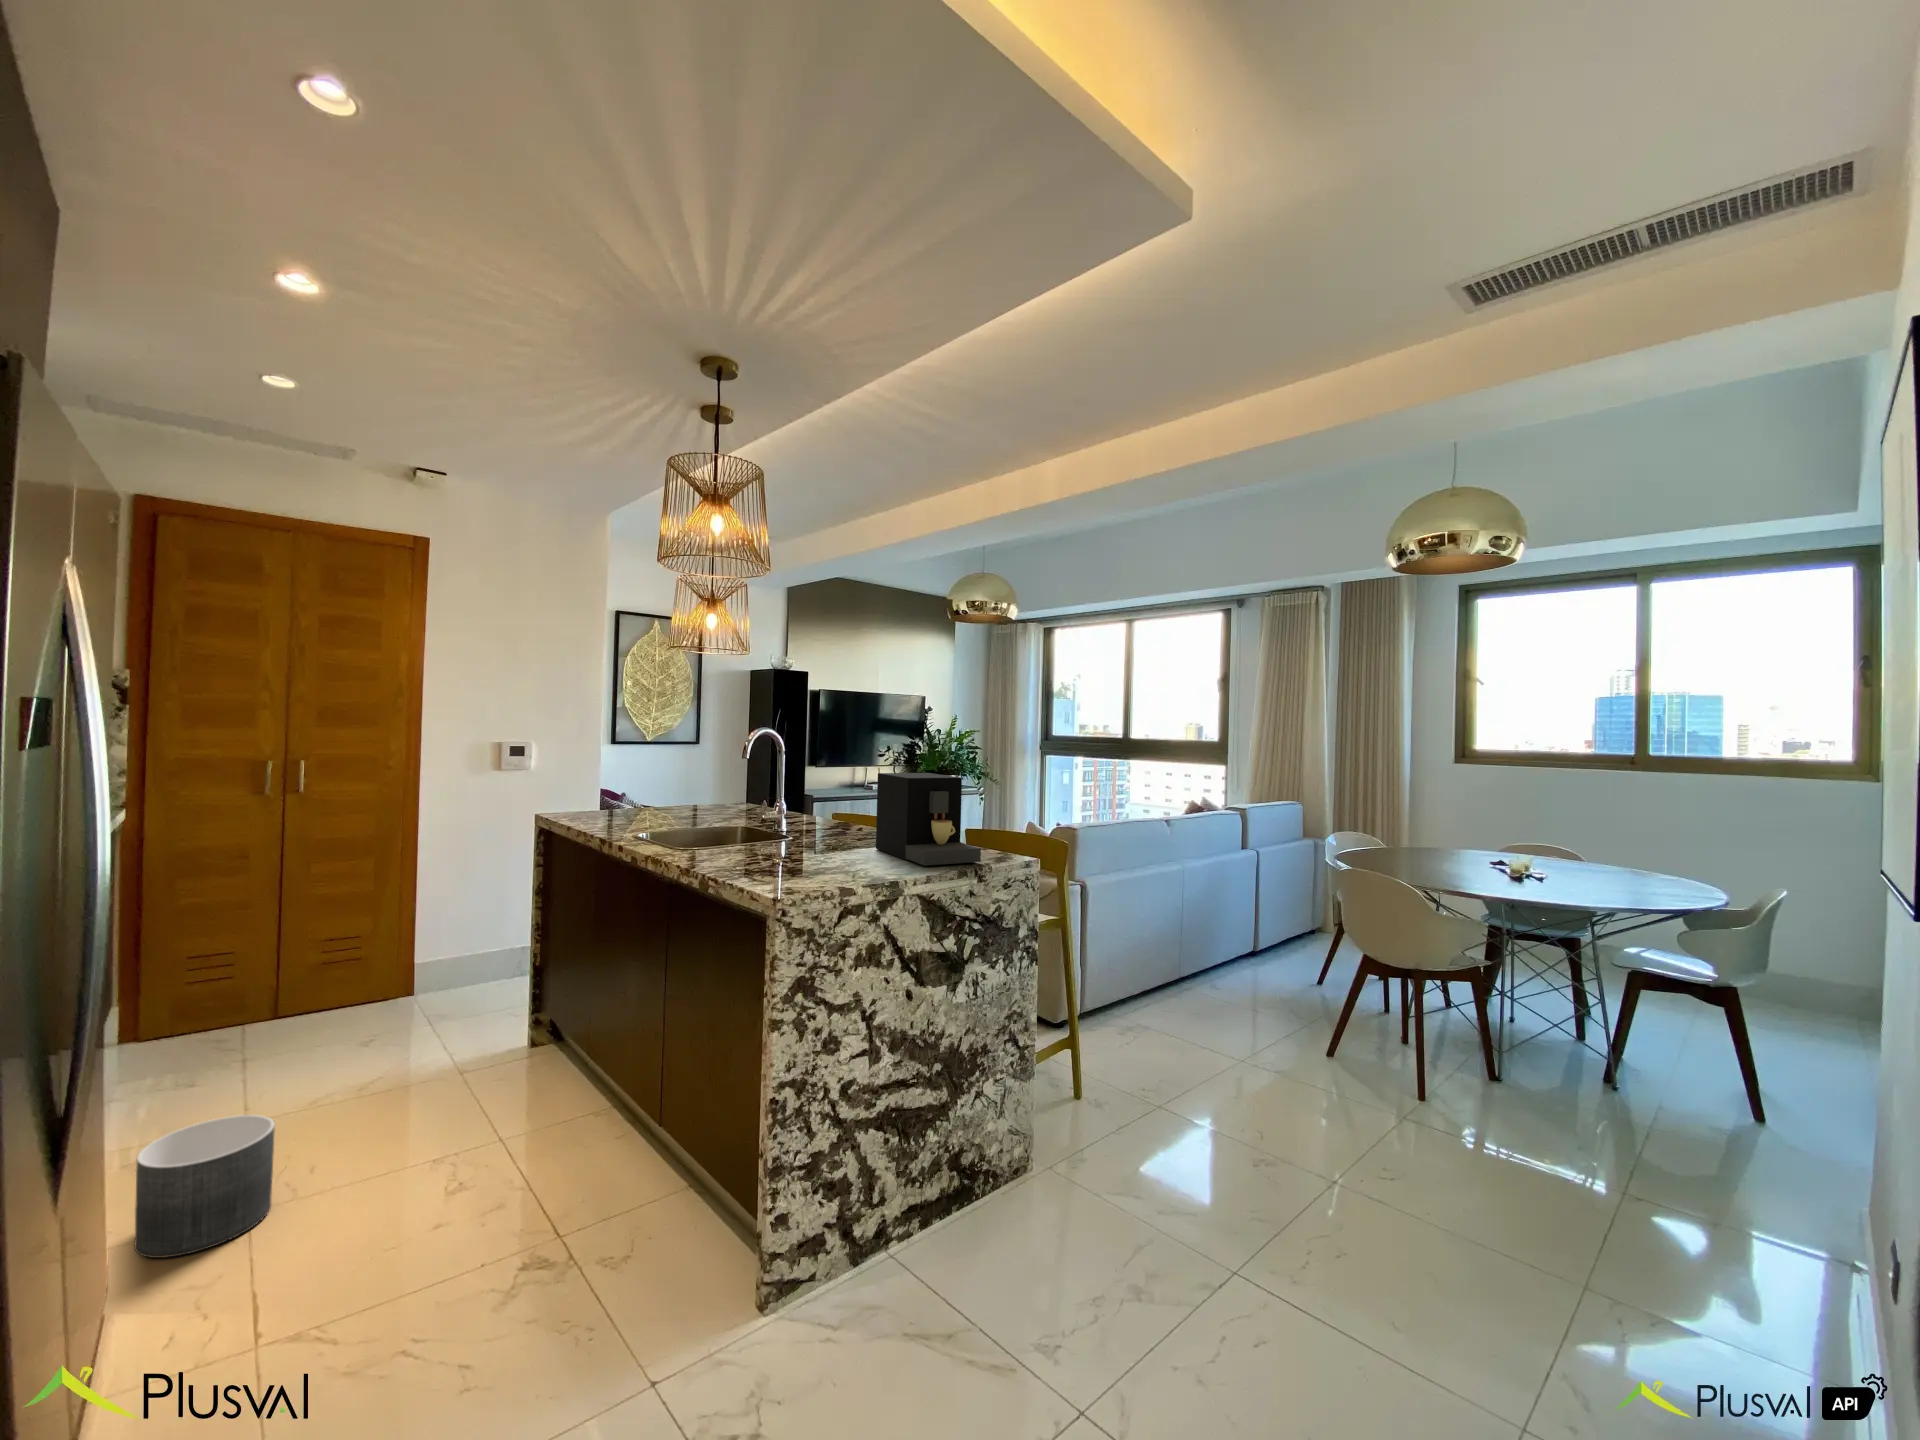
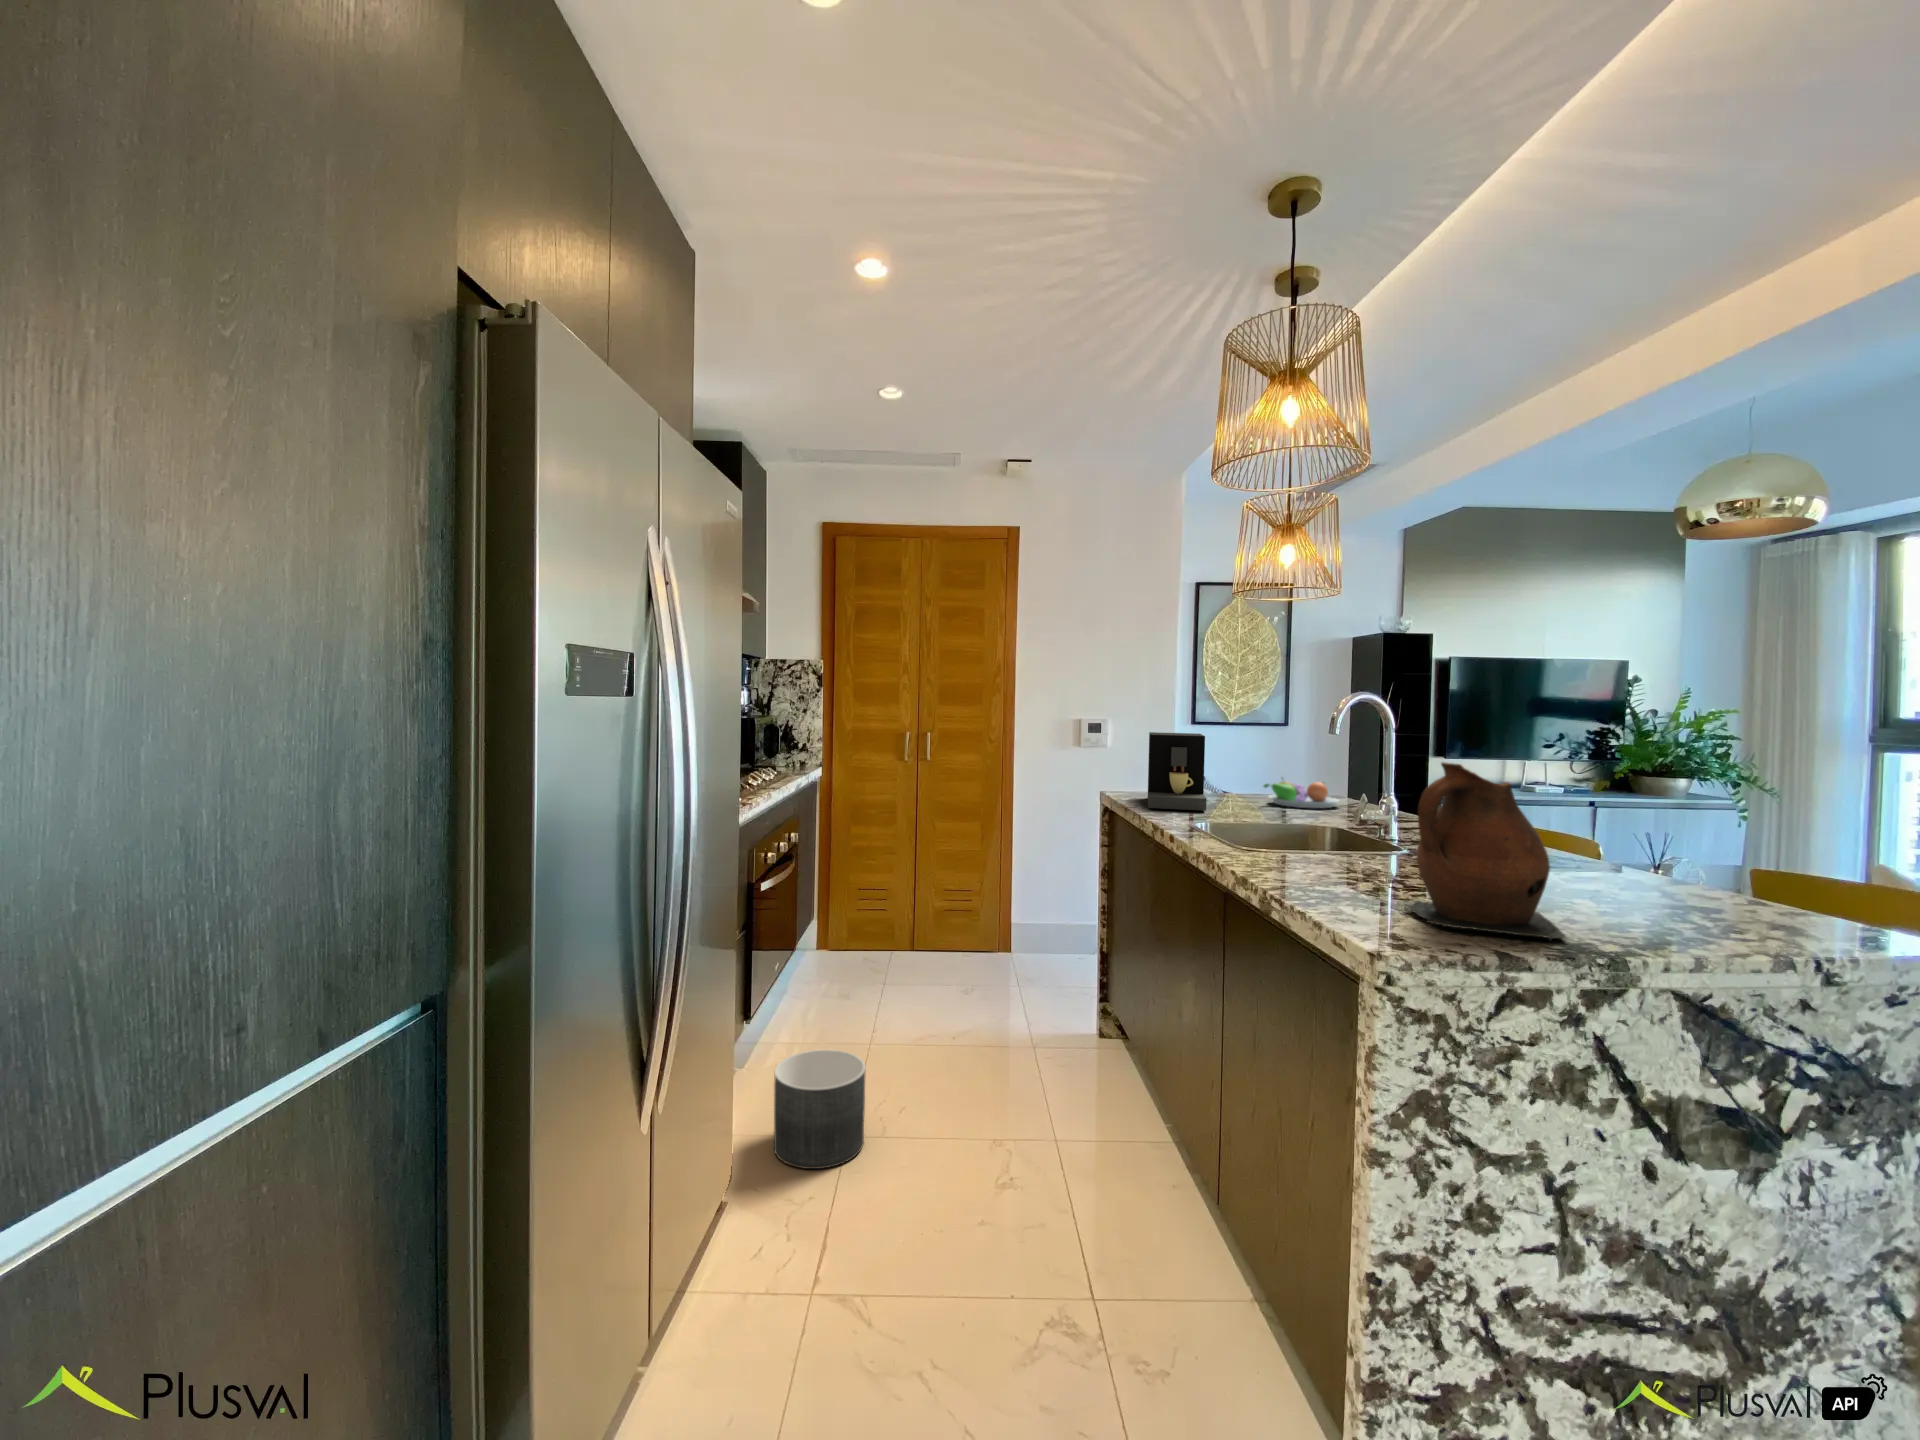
coffee maker: present [876,773,981,866] -> present [1148,732,1206,811]
ceramic pitcher: none [790,777,874,878] -> present [1410,762,1566,941]
fruit bowl: none [687,789,745,813] -> present [1264,778,1339,808]

